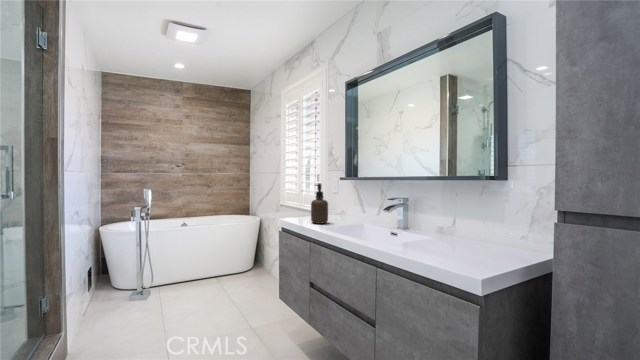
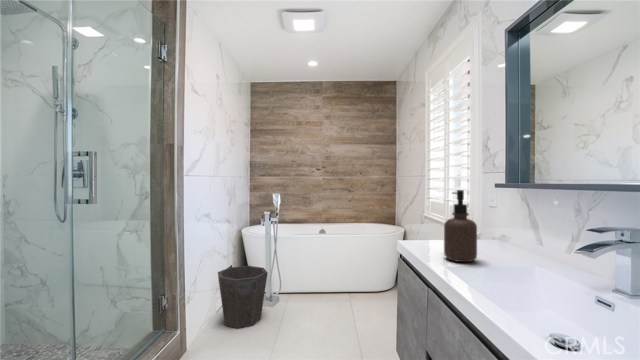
waste bin: none [91,259,147,317] -> present [218,266,268,328]

